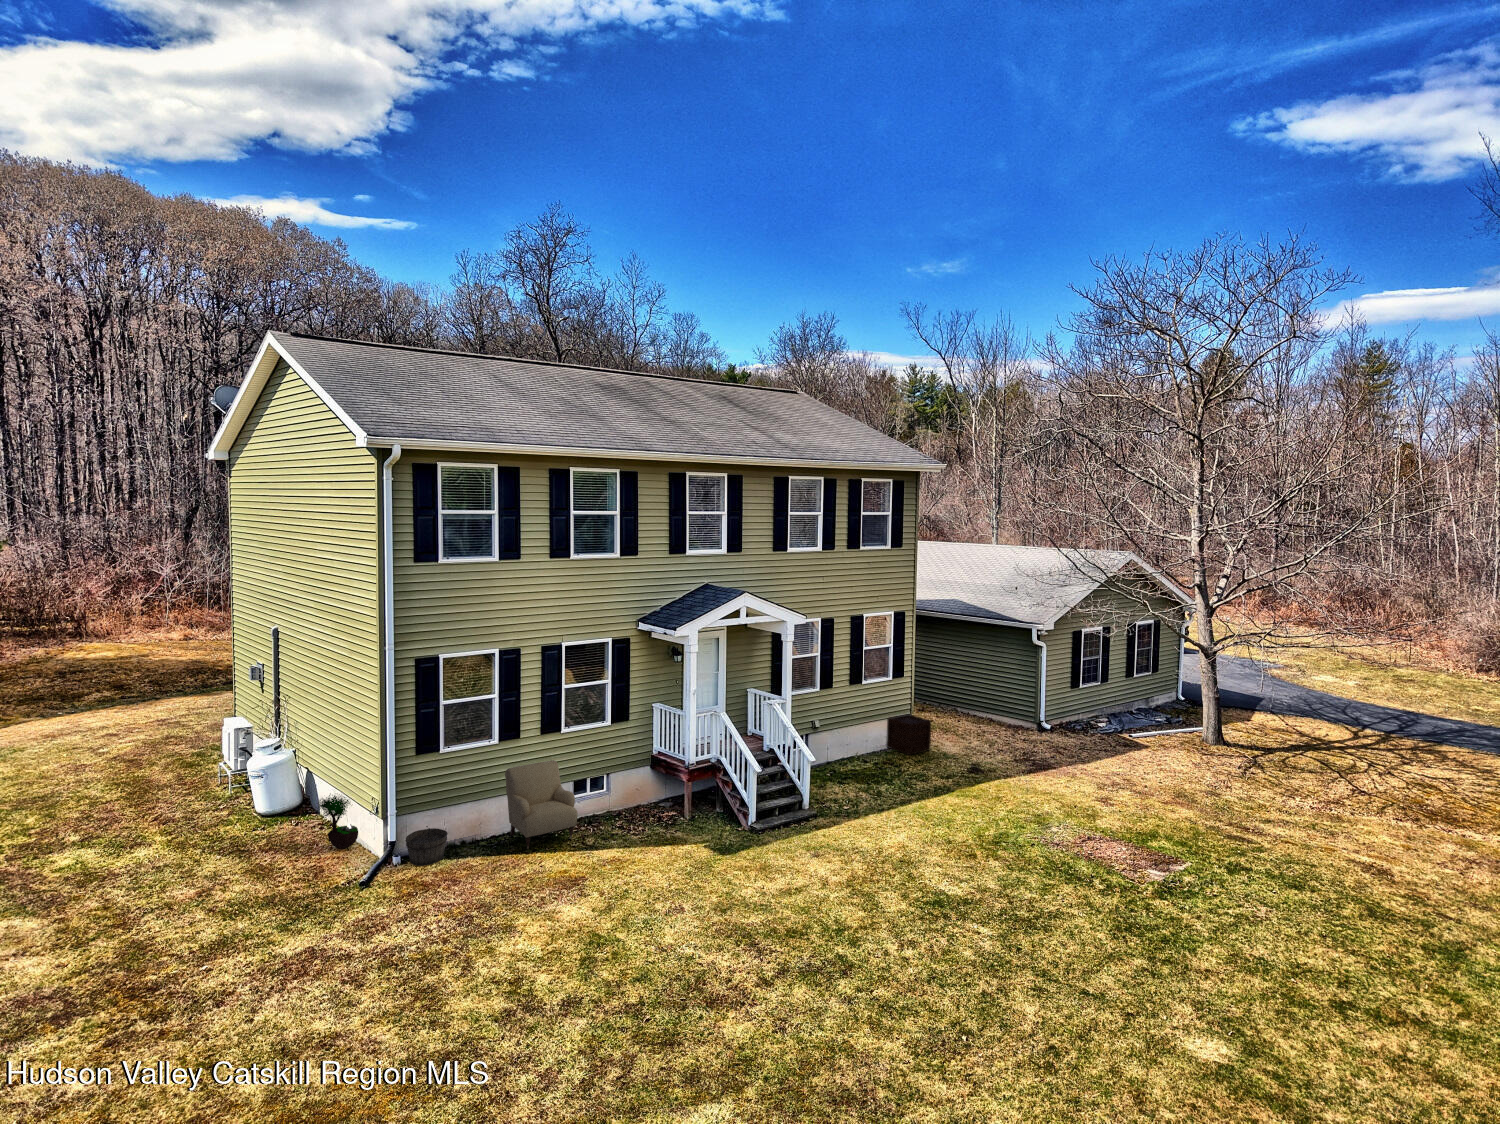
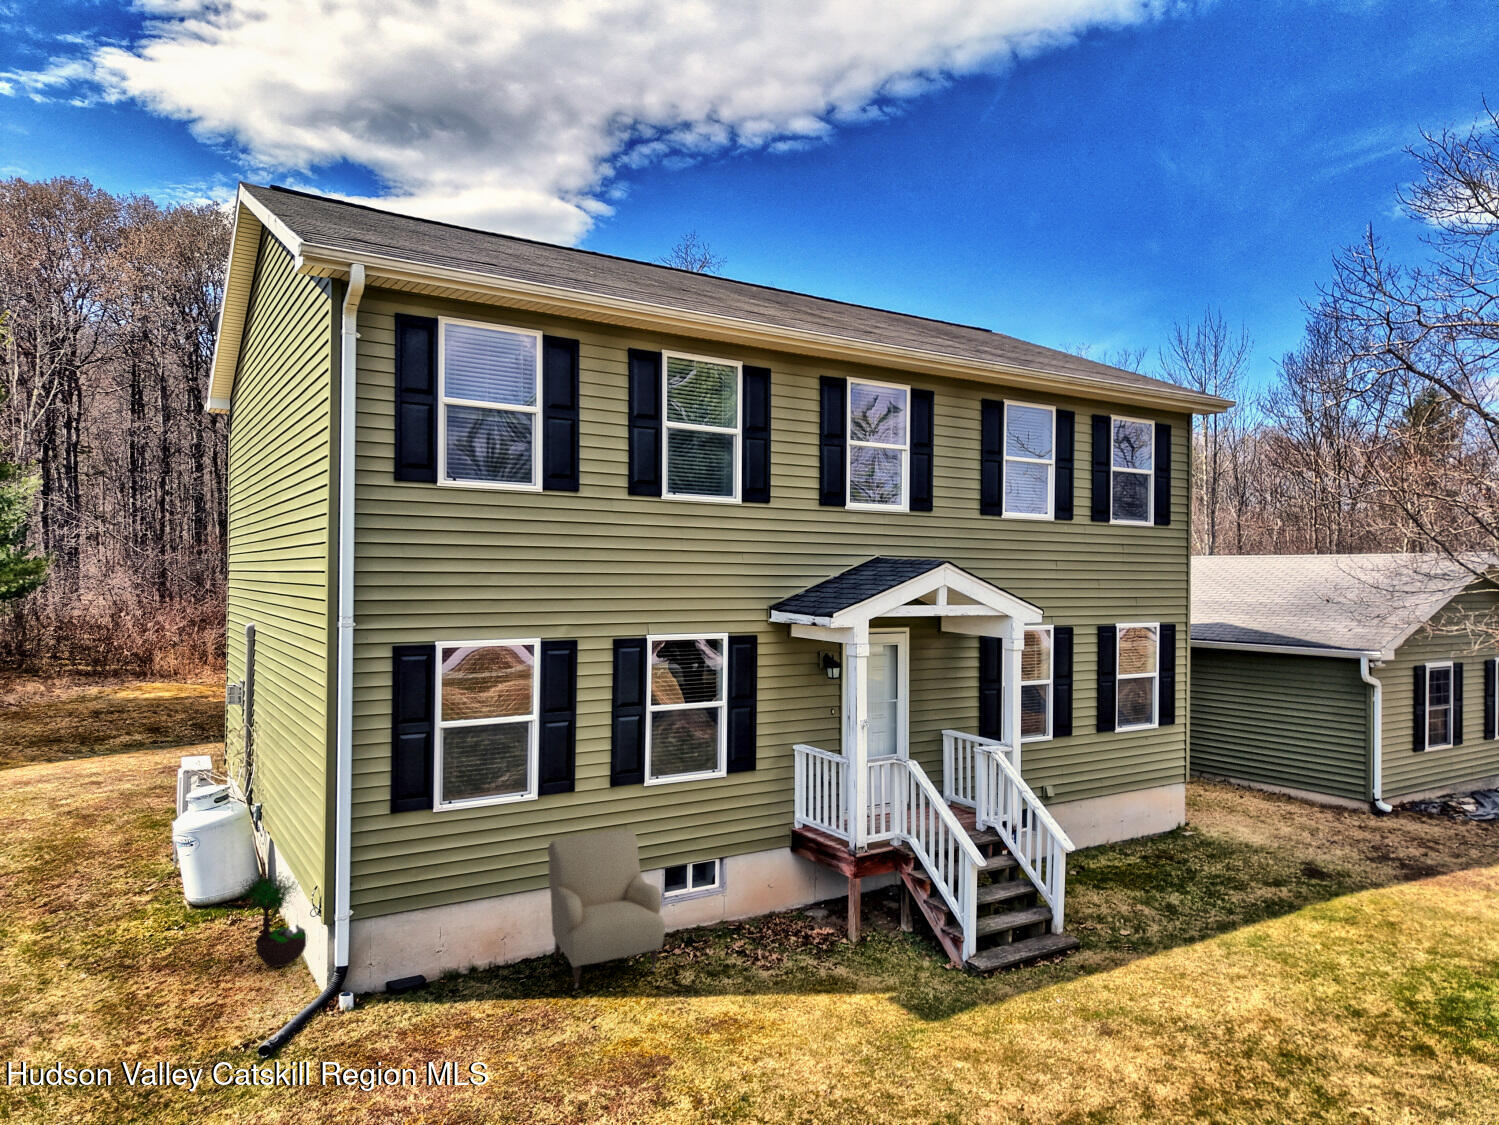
wooden crate: present [886,714,931,755] -> none [1155,782,1233,848]
wooden bucket: present [406,826,447,866] -> none [365,936,440,1011]

